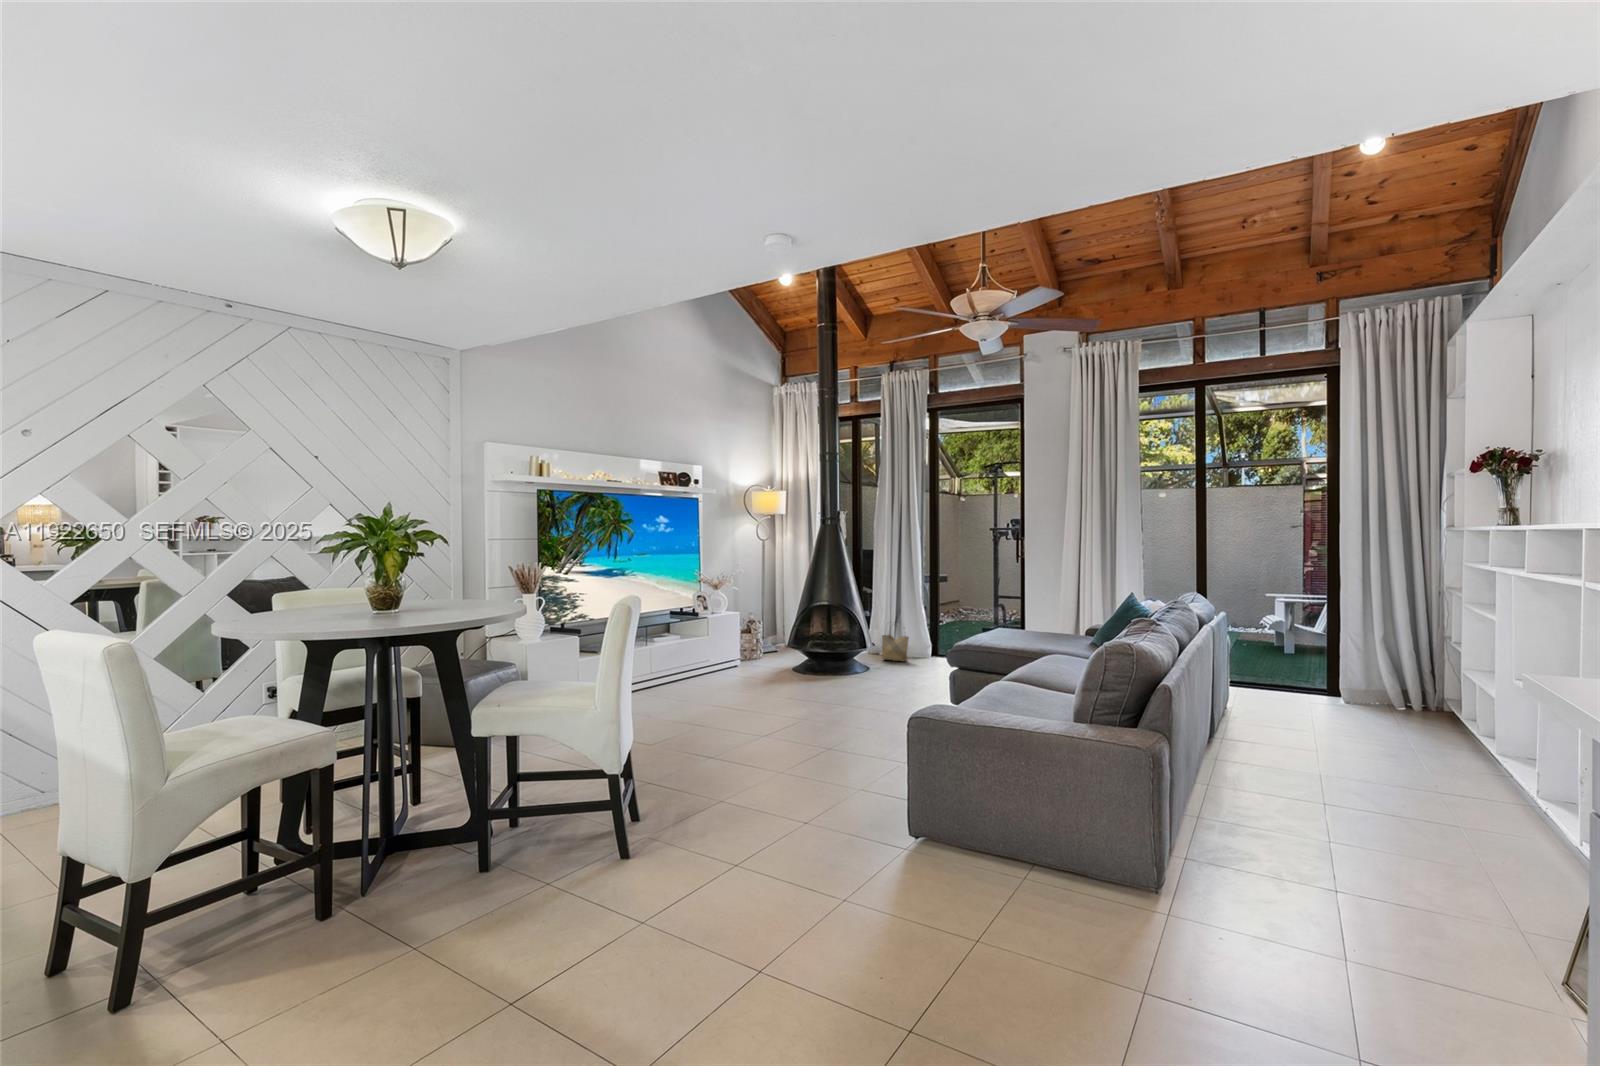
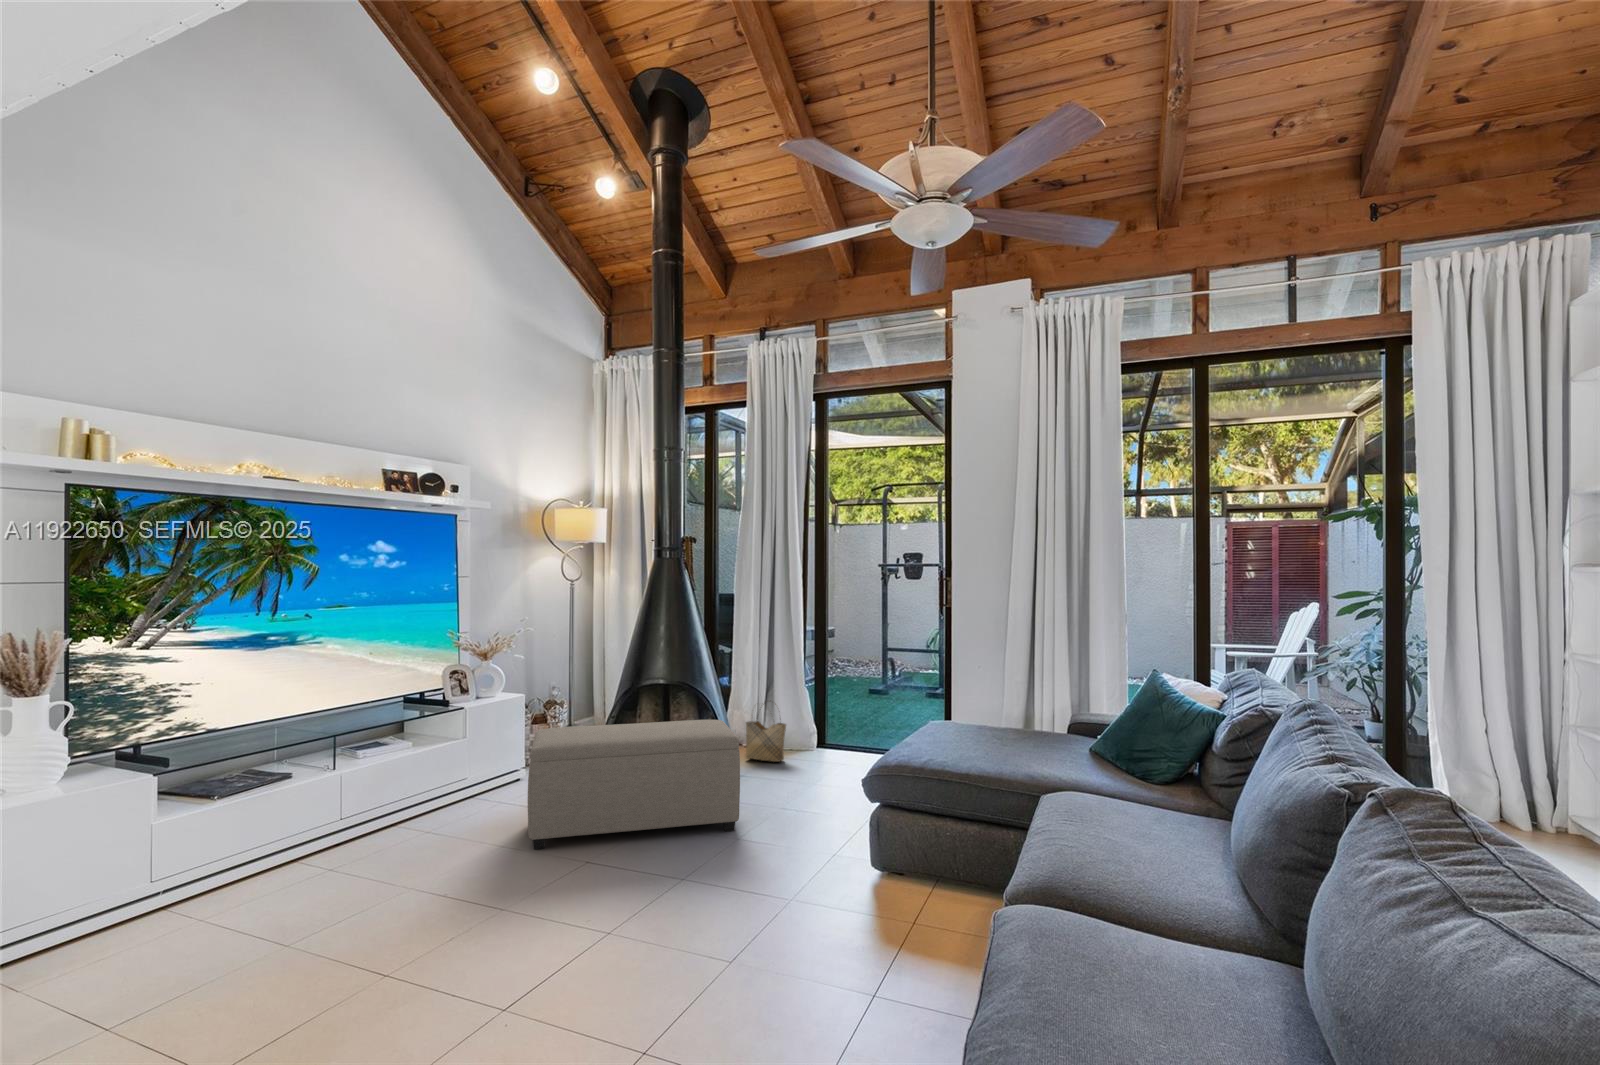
ottoman: none [754,626,875,691] -> present [528,720,740,849]

